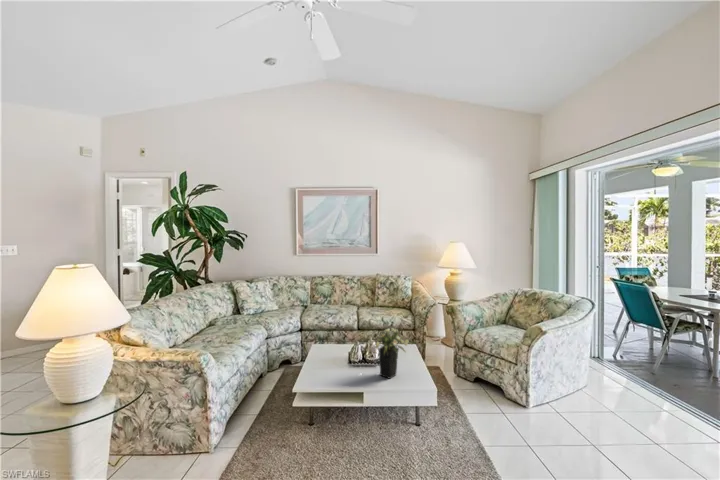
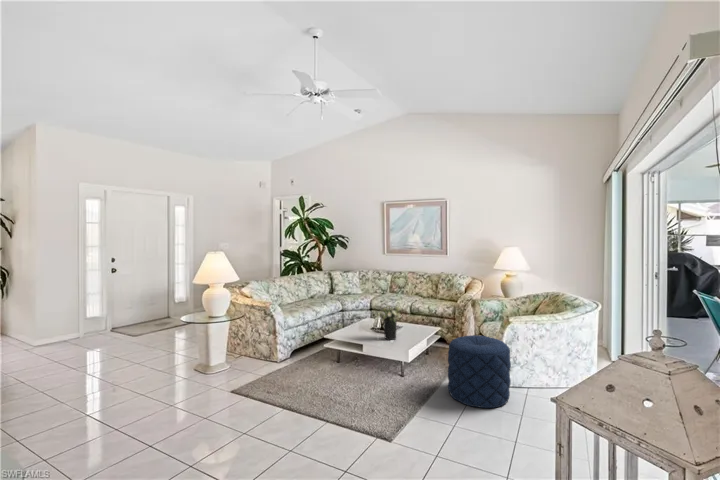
pouf: none [486,355,570,453] -> present [448,335,511,408]

